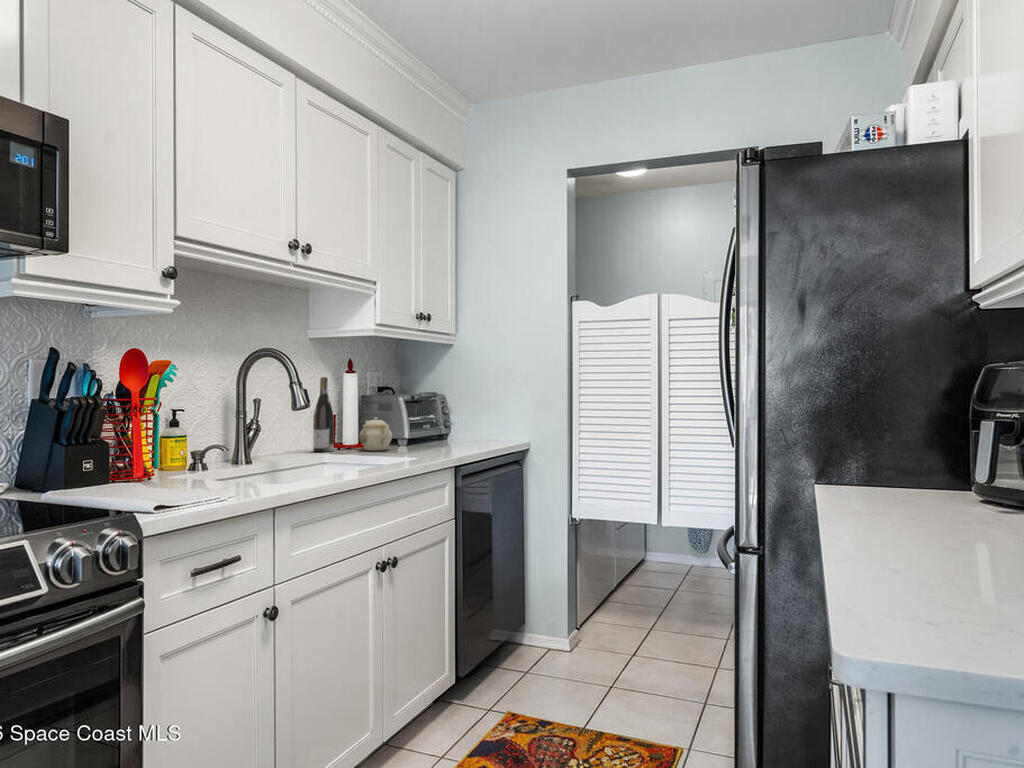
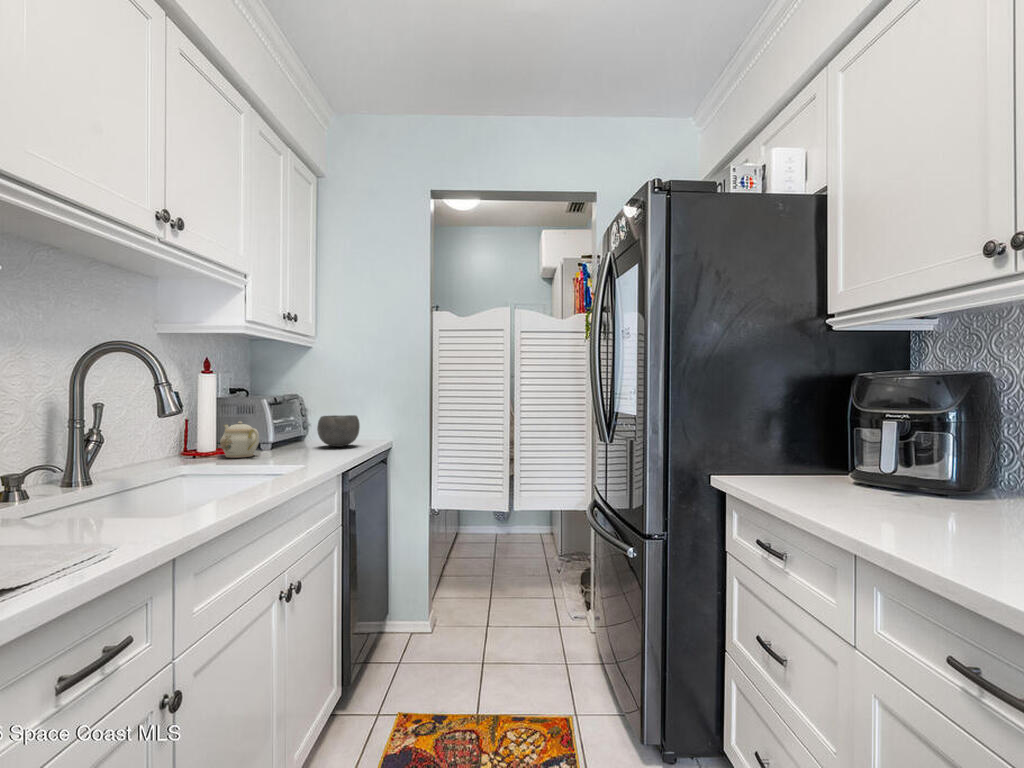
wine bottle: present [313,377,334,452] -> none [162,377,188,462]
ceramic bowl: none [449,414,490,445] -> present [317,415,360,447]

